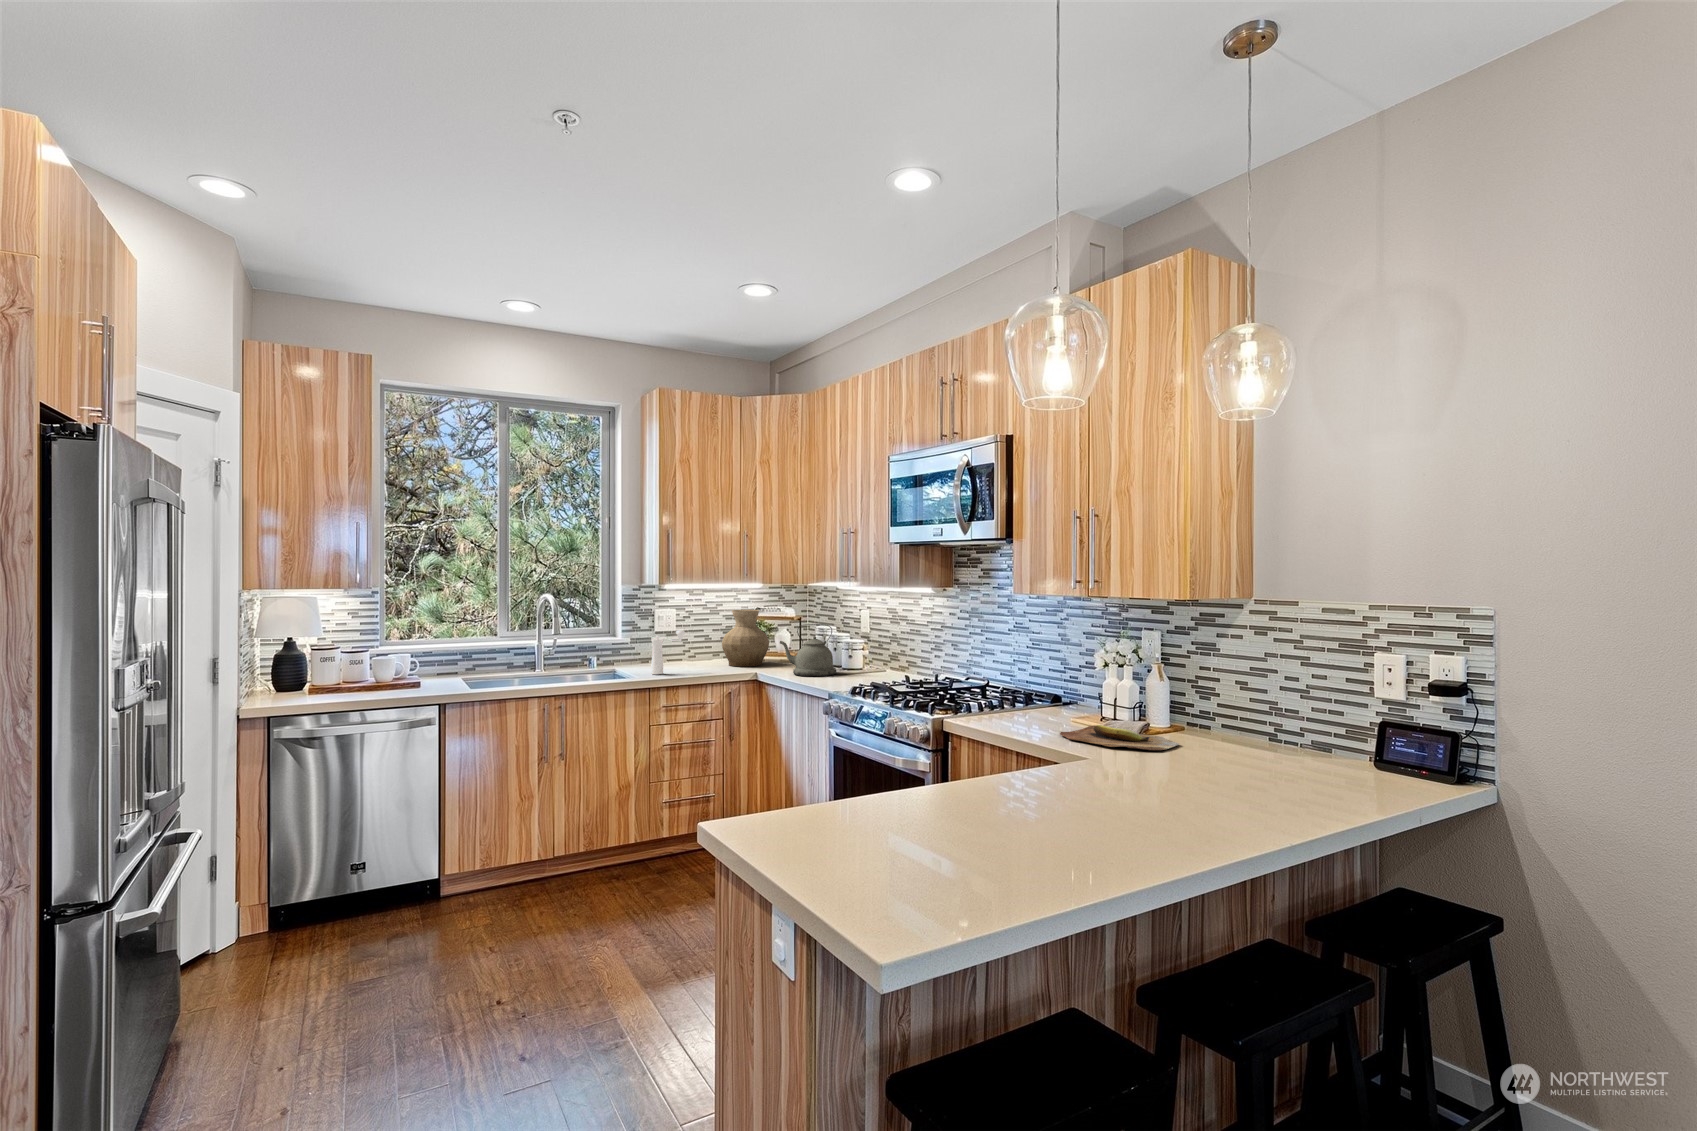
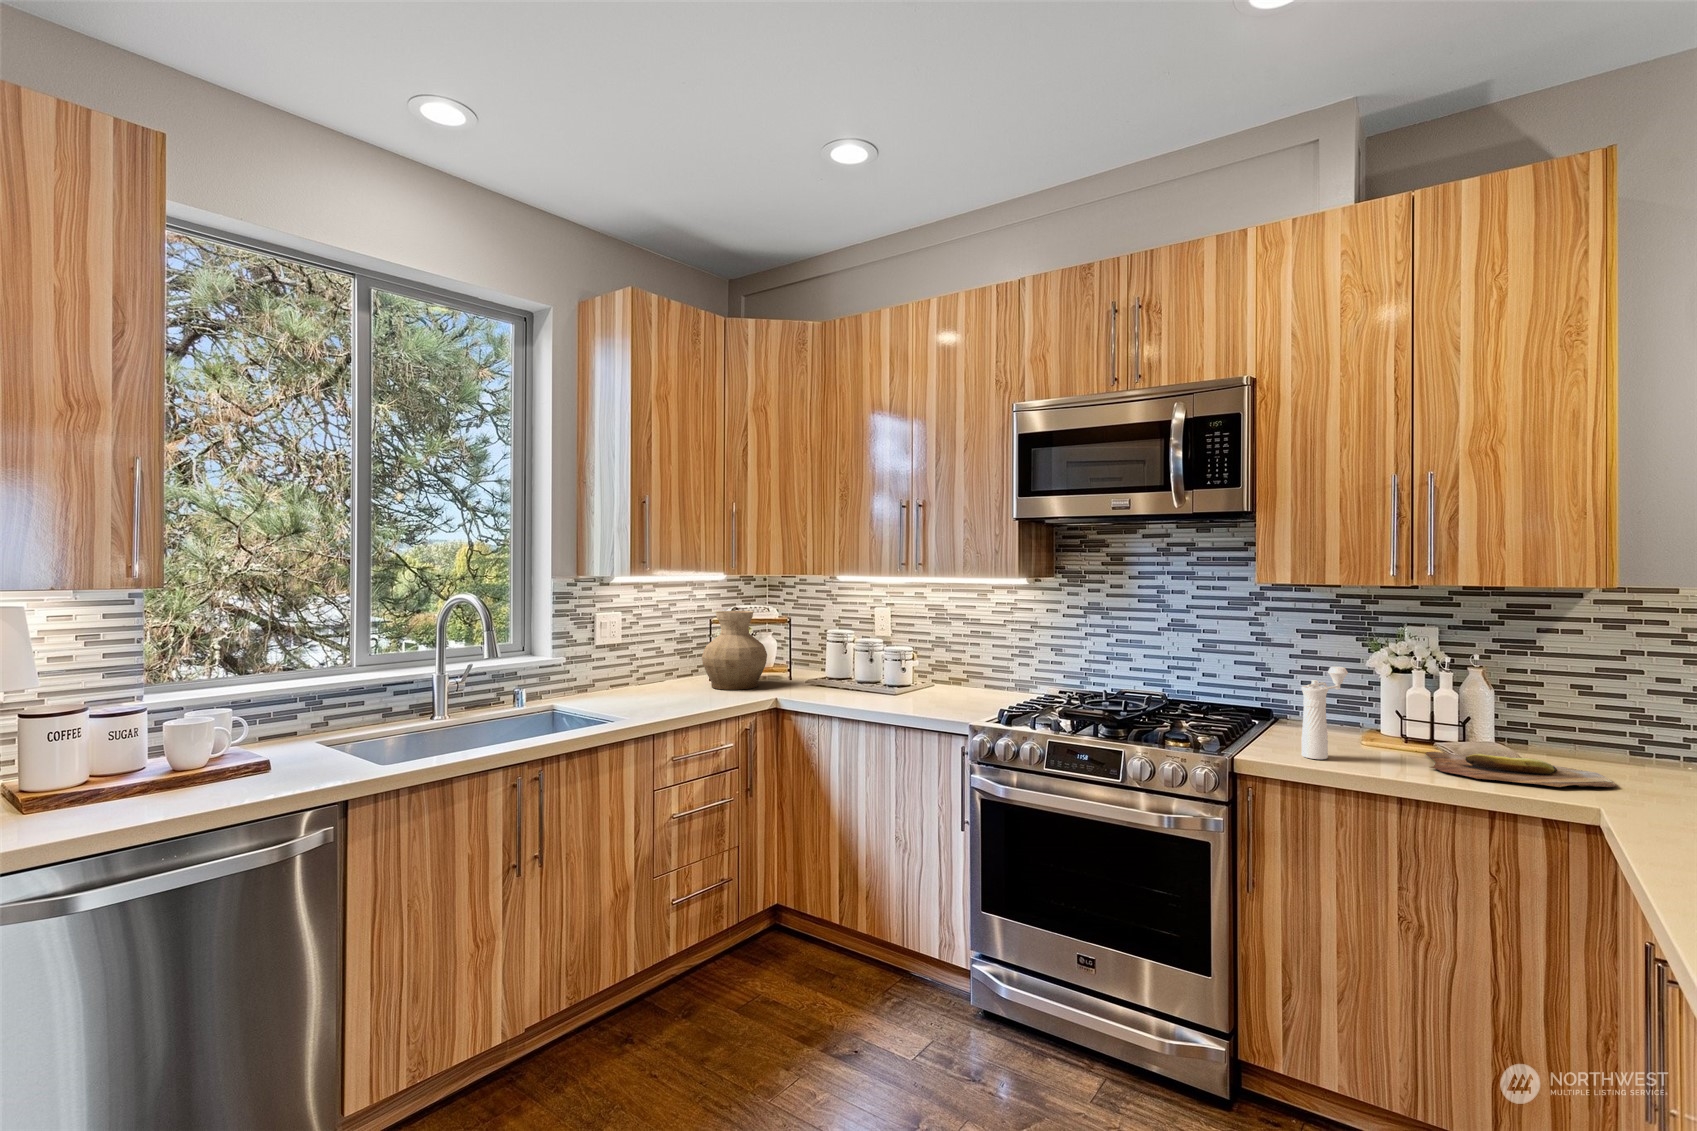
kettle: present [780,624,836,676] -> none [818,628,893,700]
pepper mill: present [651,630,685,674] -> present [1301,667,1348,759]

